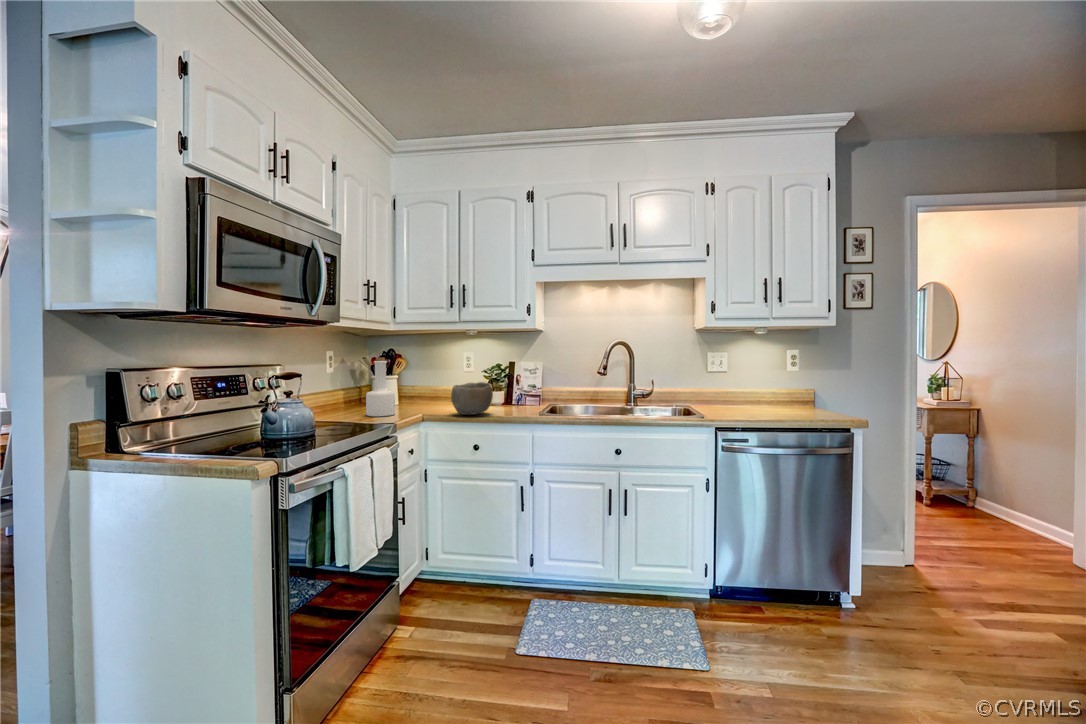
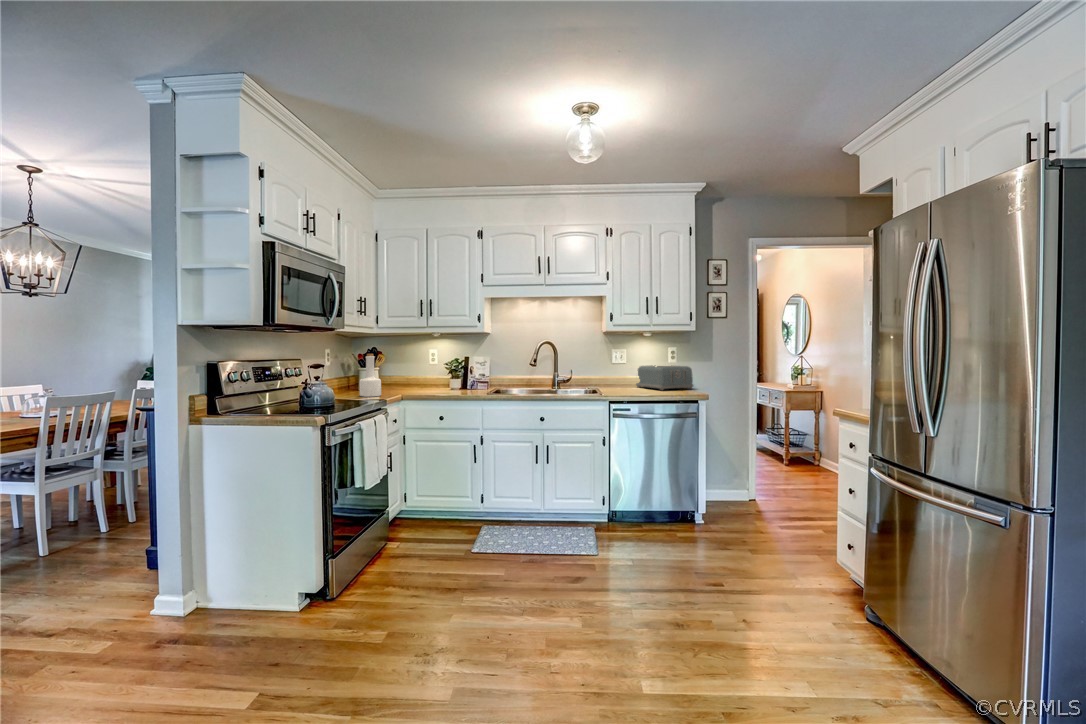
toaster: none [740,374,826,410] -> present [636,365,693,390]
bowl: present [451,382,493,415] -> none [423,372,454,395]

